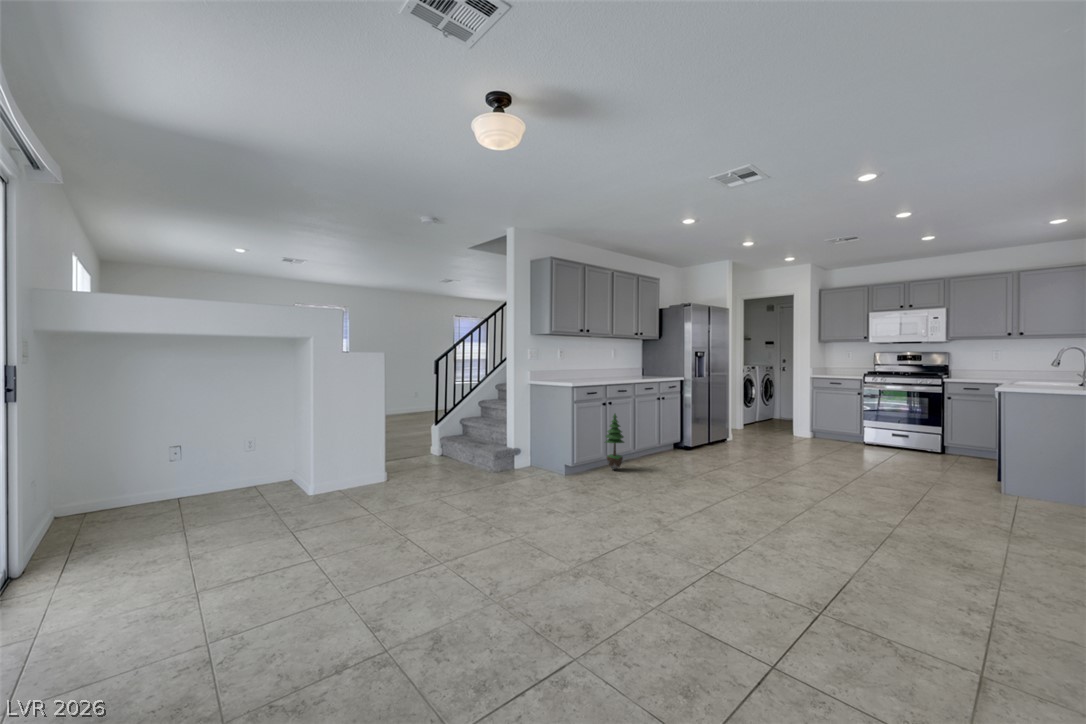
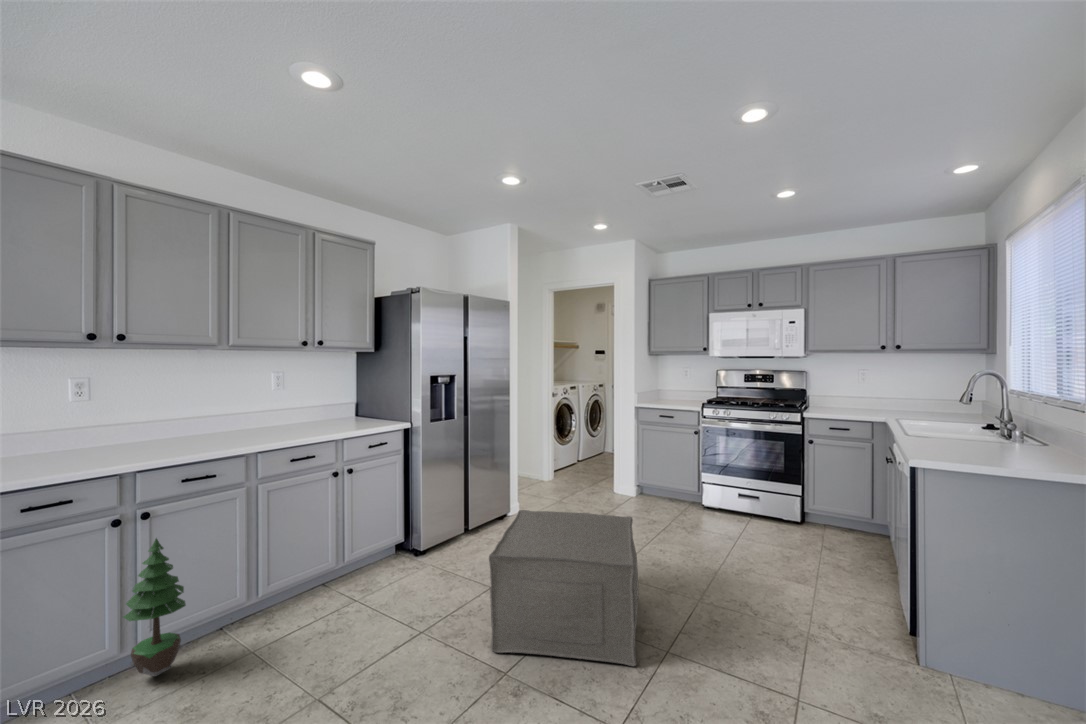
ottoman: none [758,421,839,482] -> present [489,510,639,666]

